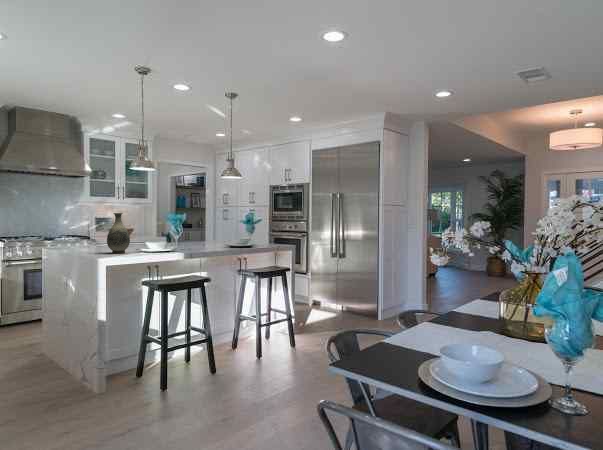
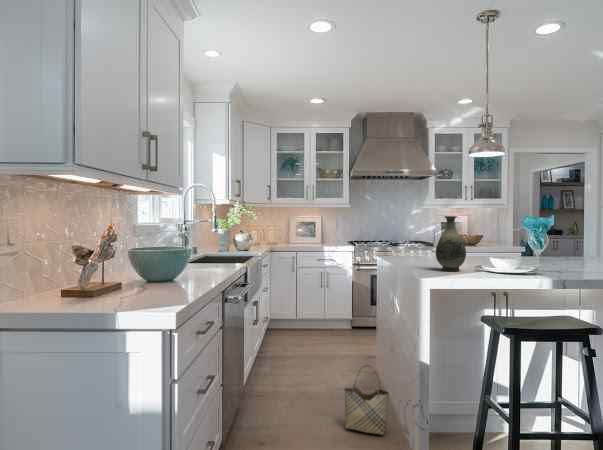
woven basket: none [24,340,69,398] -> present [344,366,389,435]

